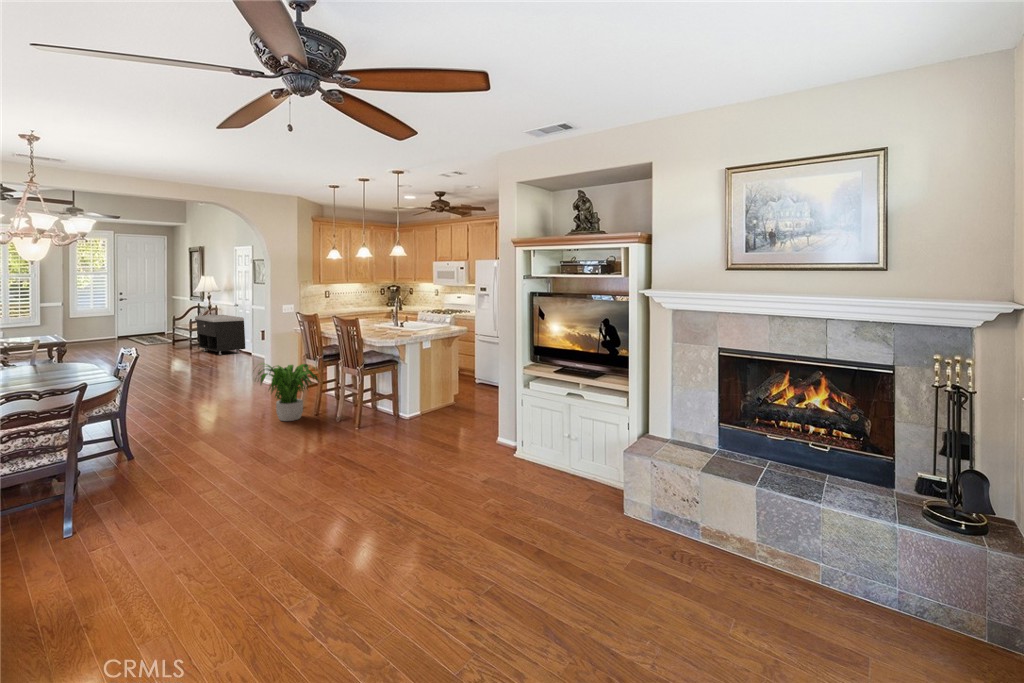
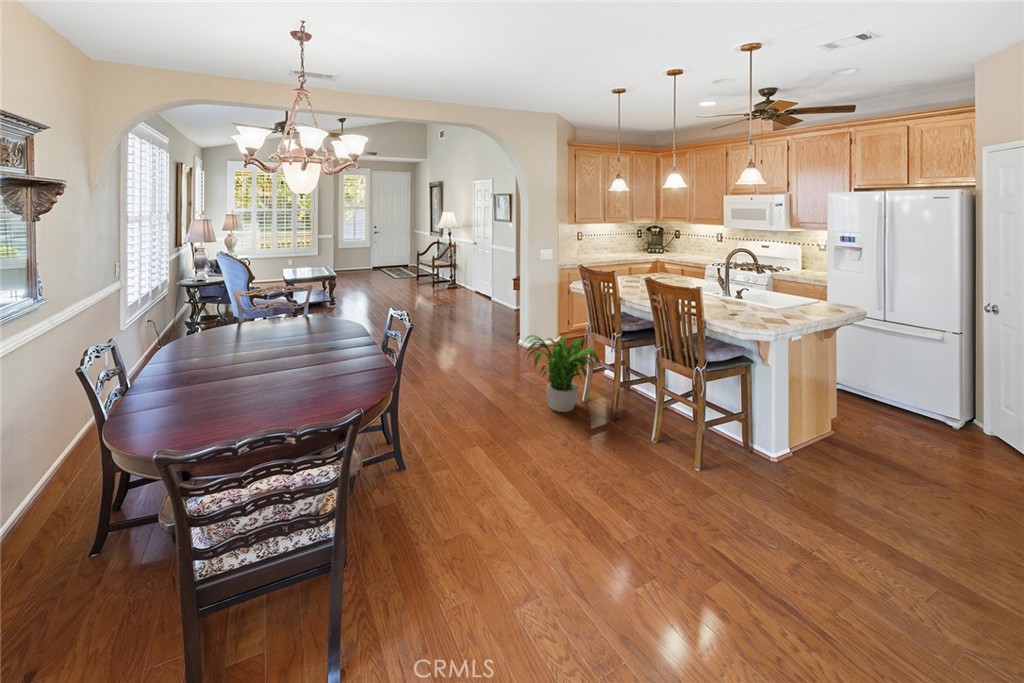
storage bench: present [195,315,245,355] -> none [437,252,481,294]

